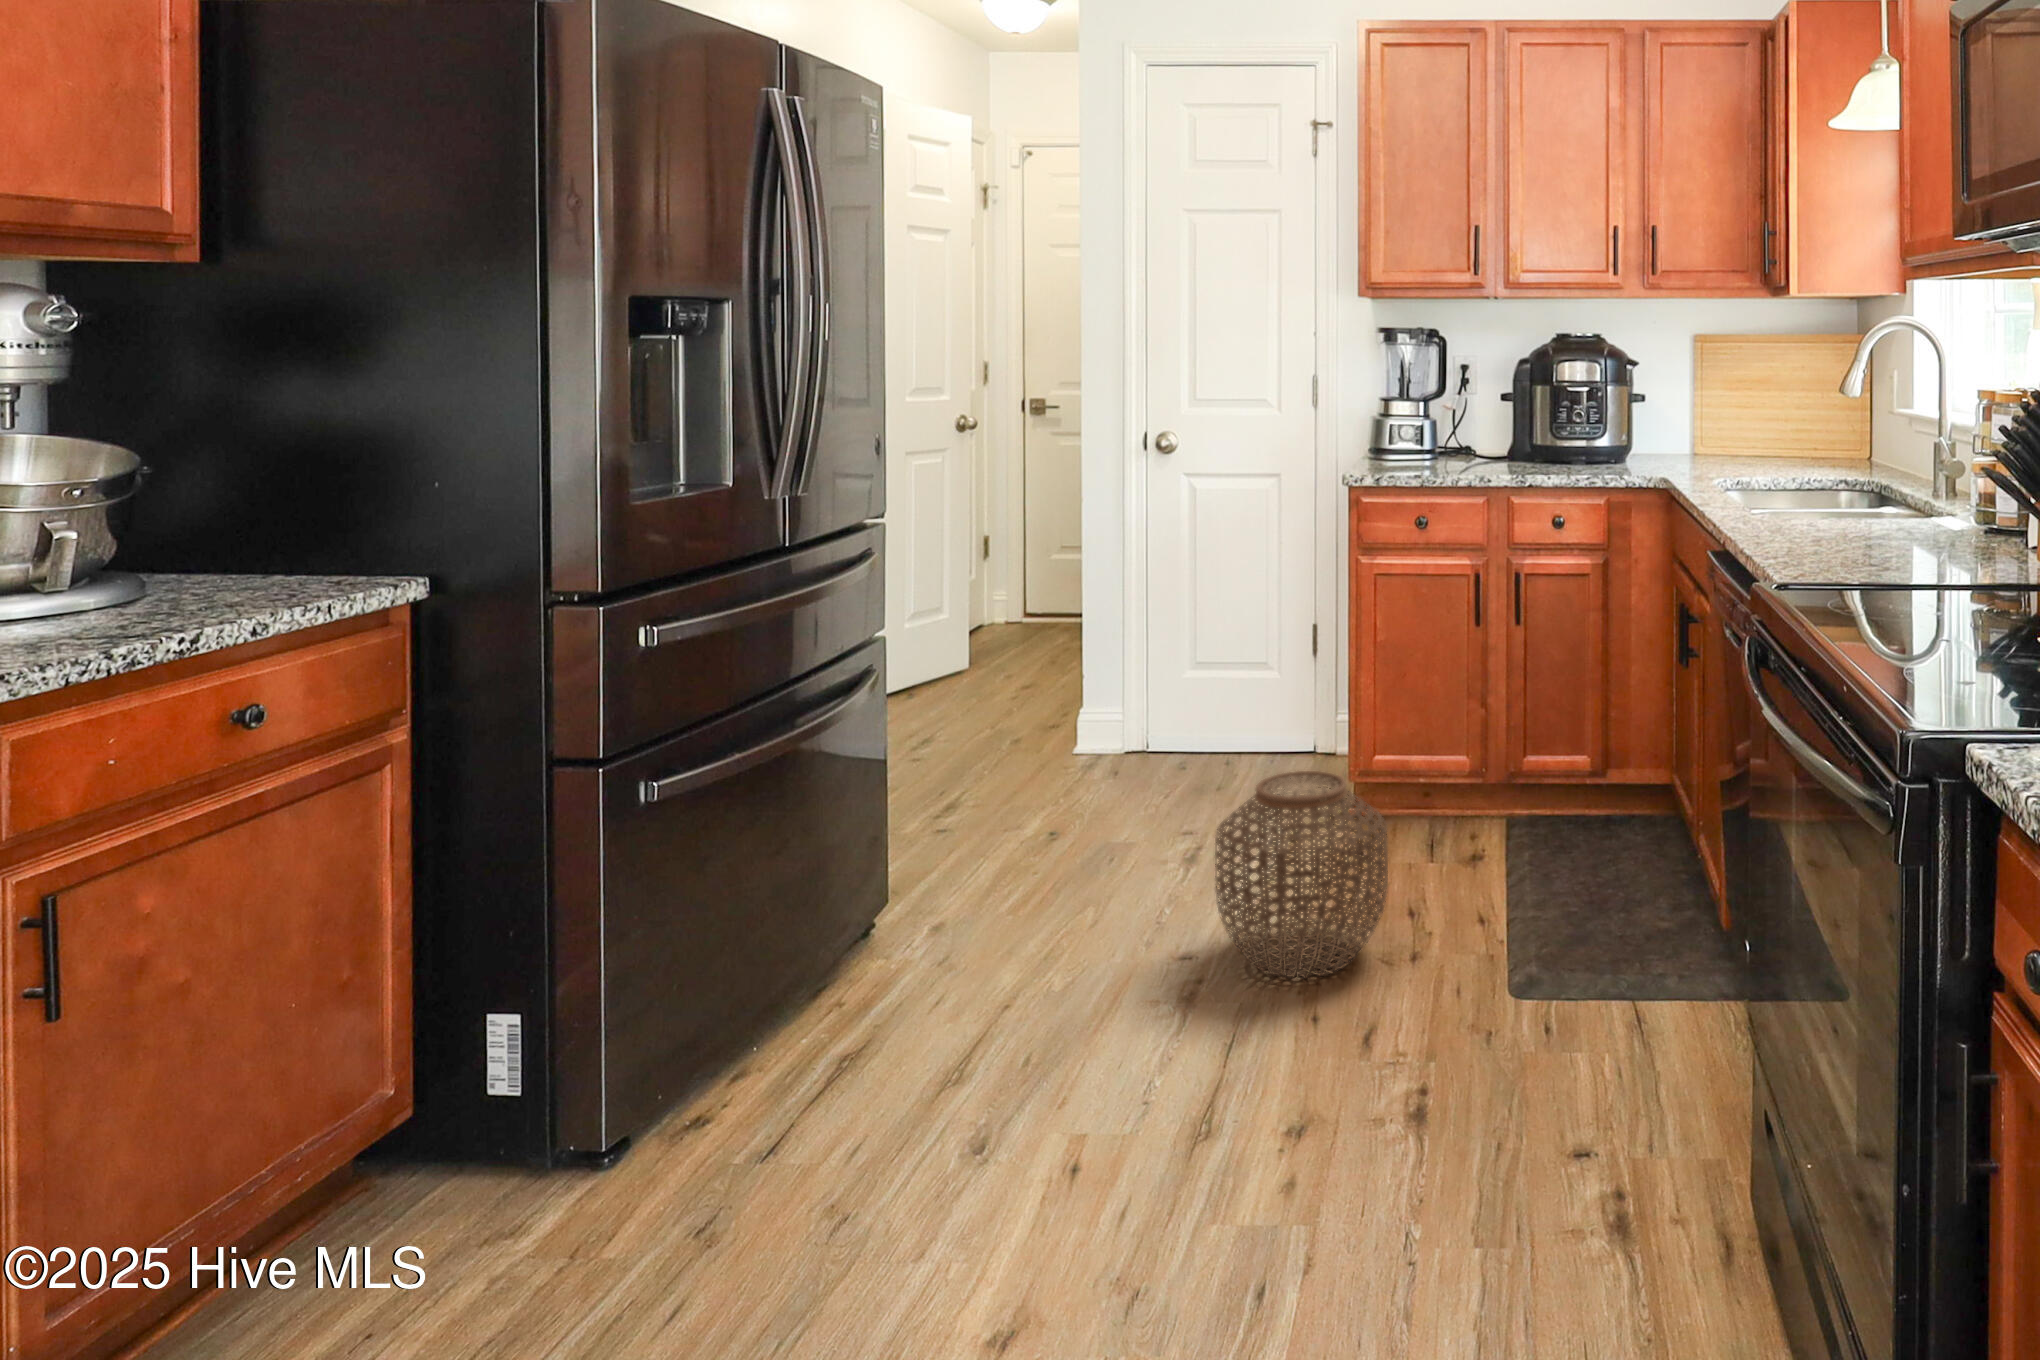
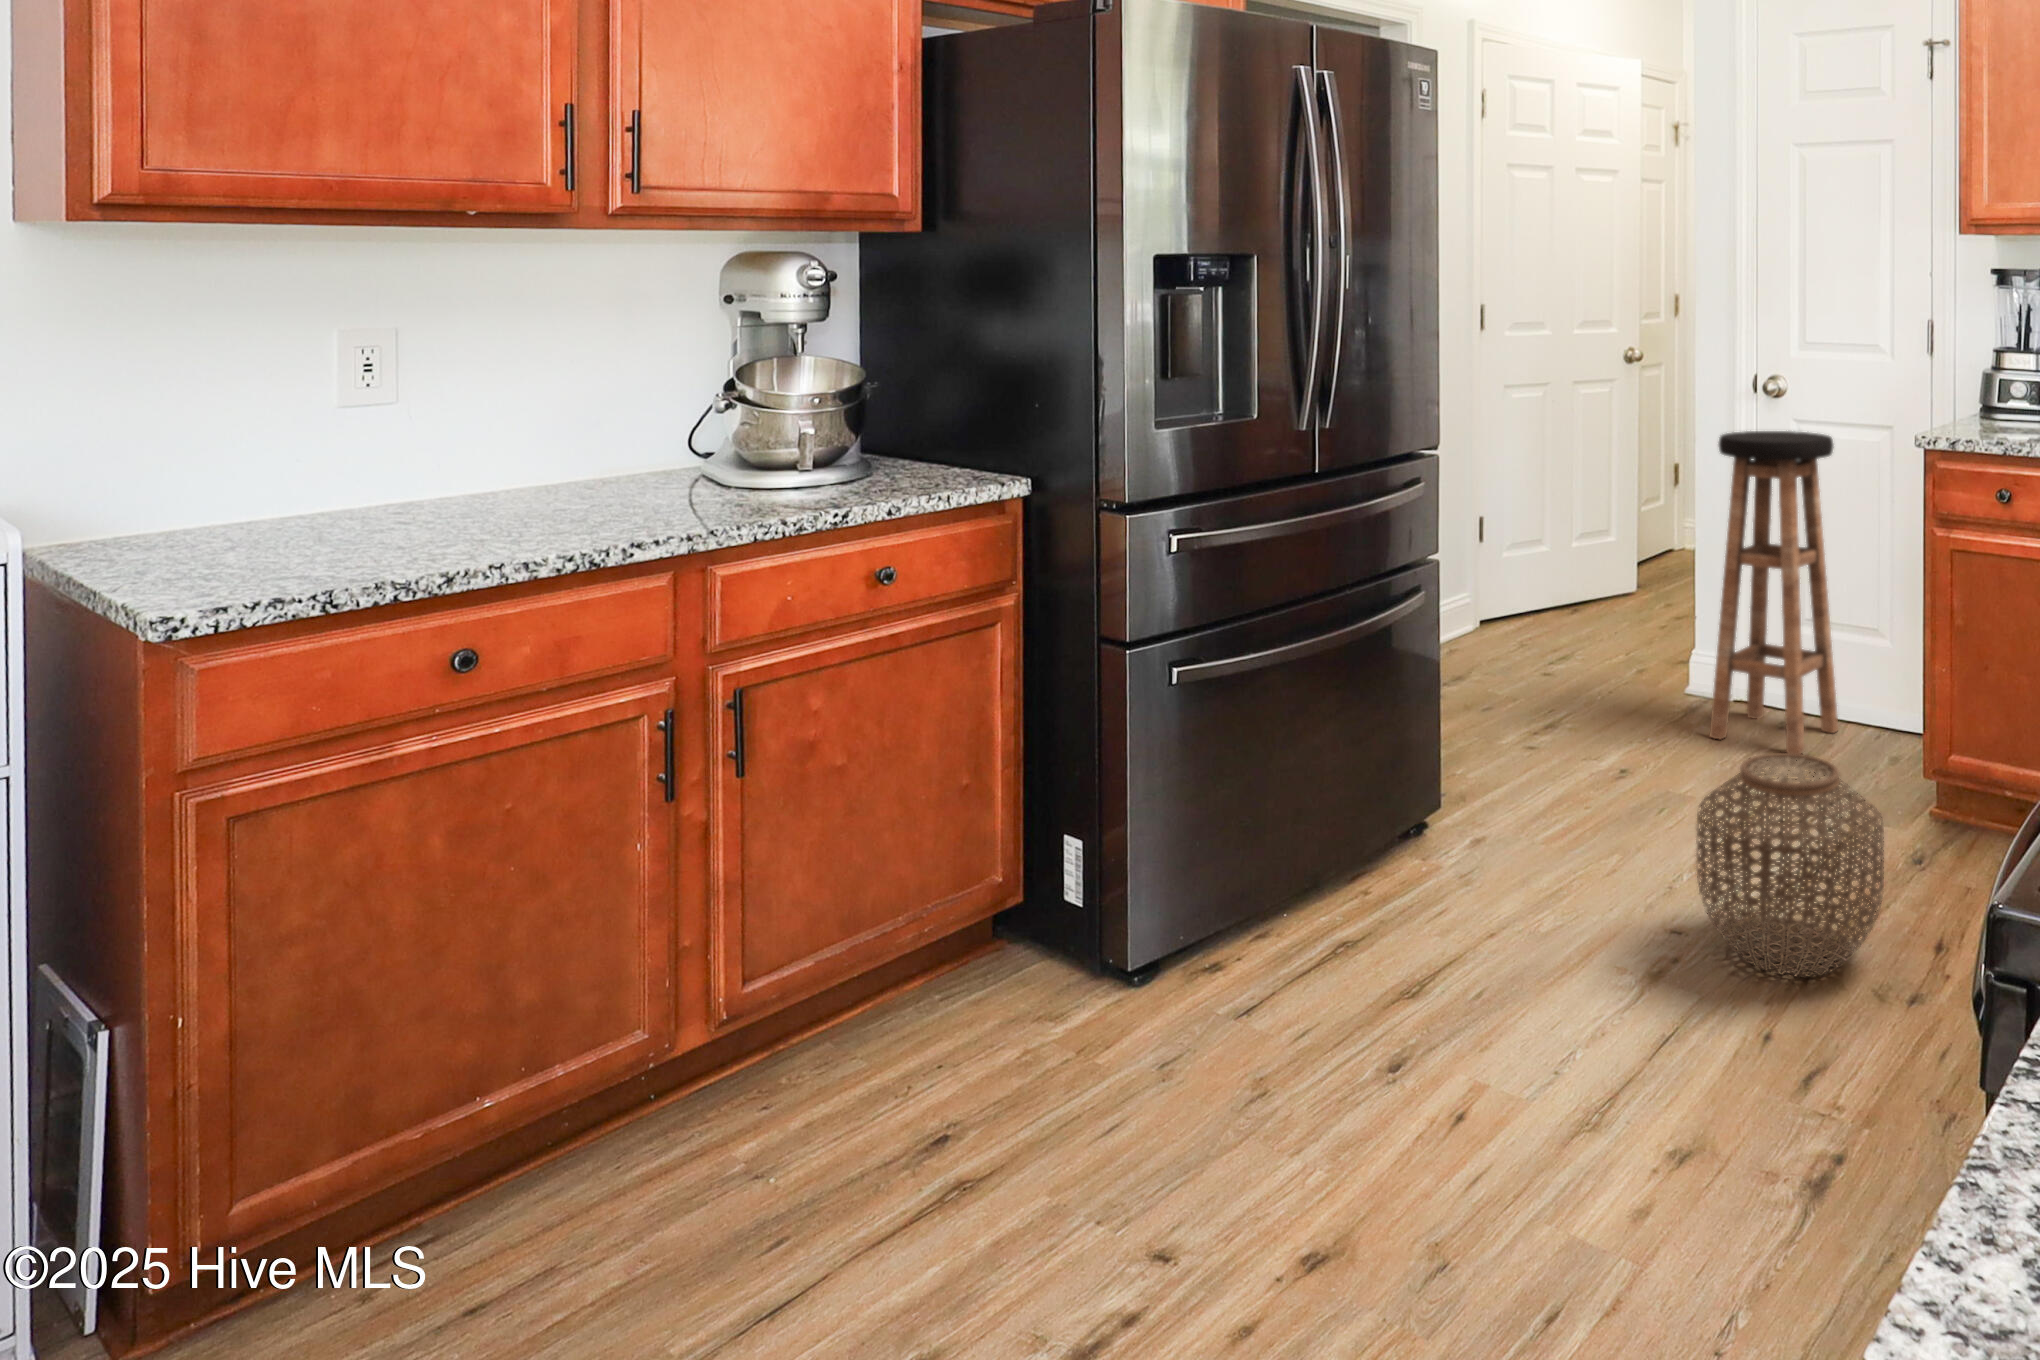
bar stool: none [1128,481,1244,788] -> present [1710,431,1838,754]

